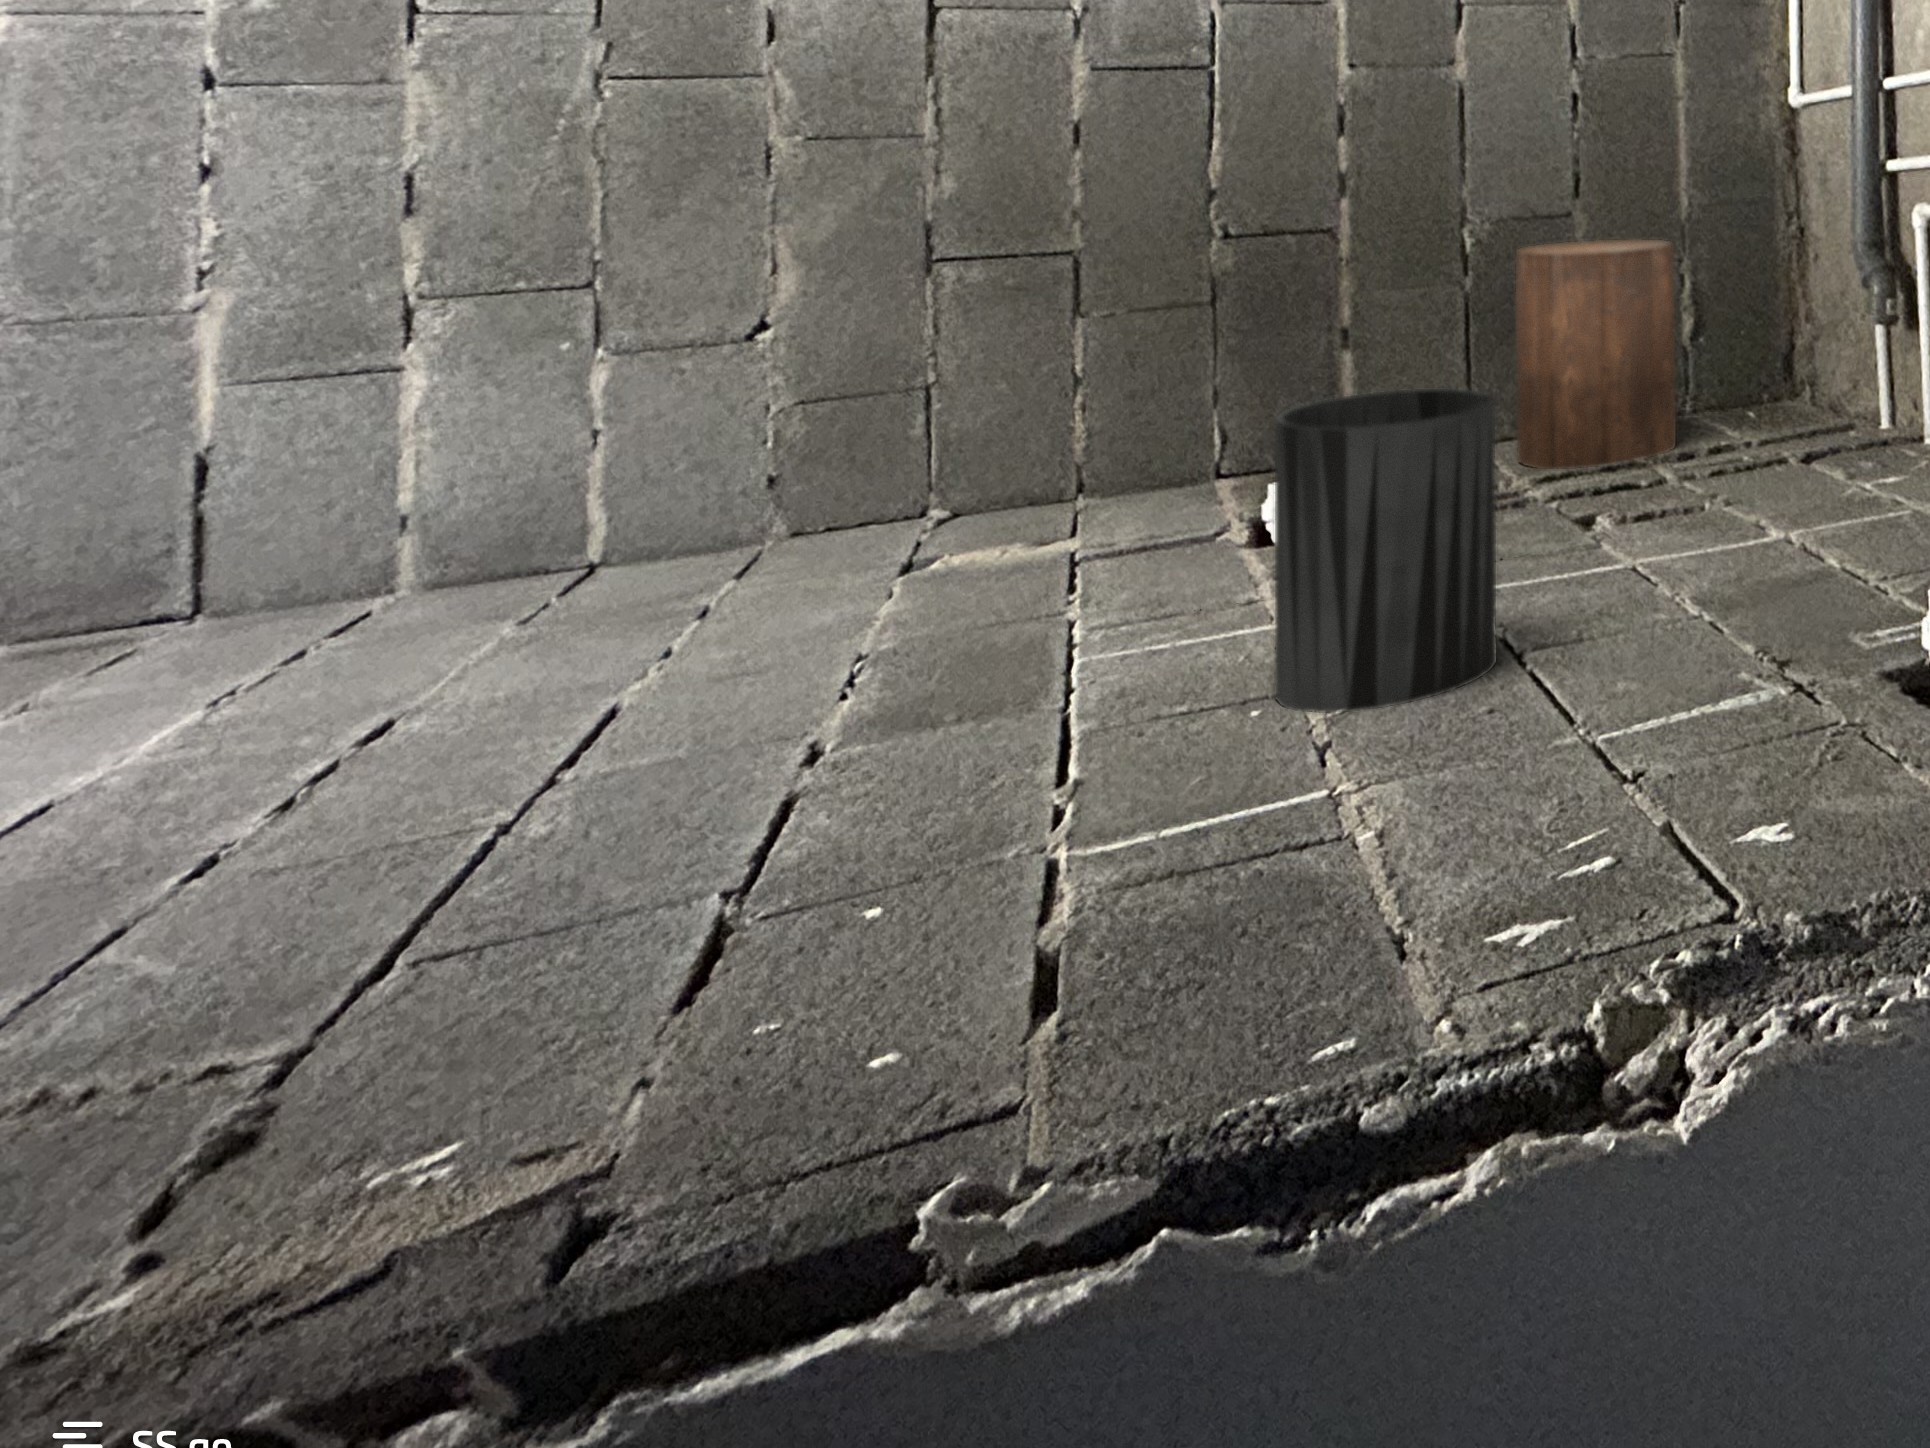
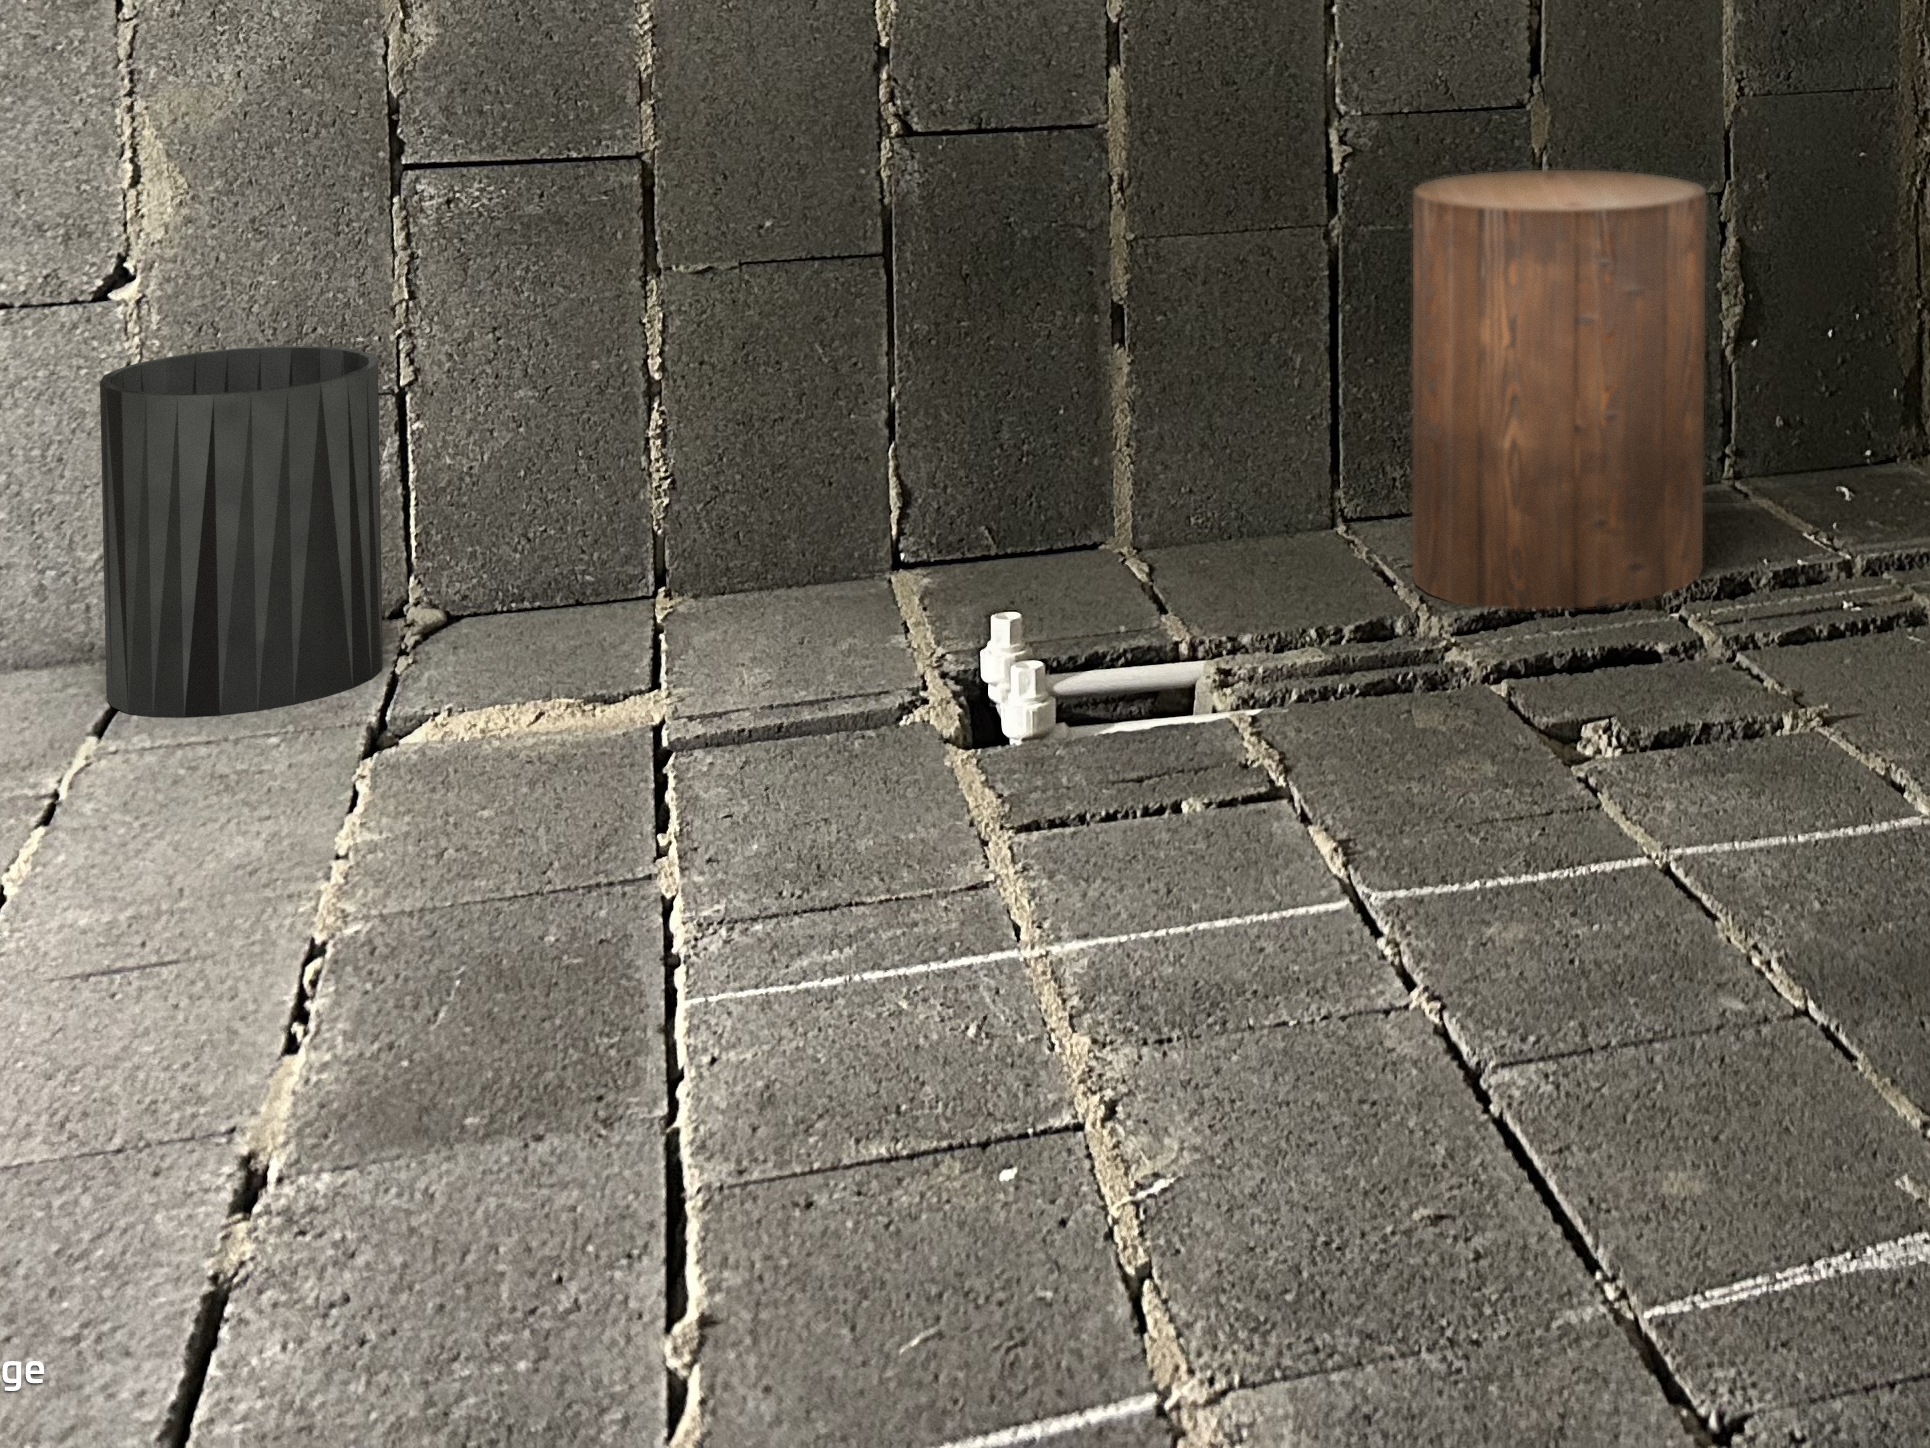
trash can: present [1275,389,1497,713] -> present [100,346,383,718]

